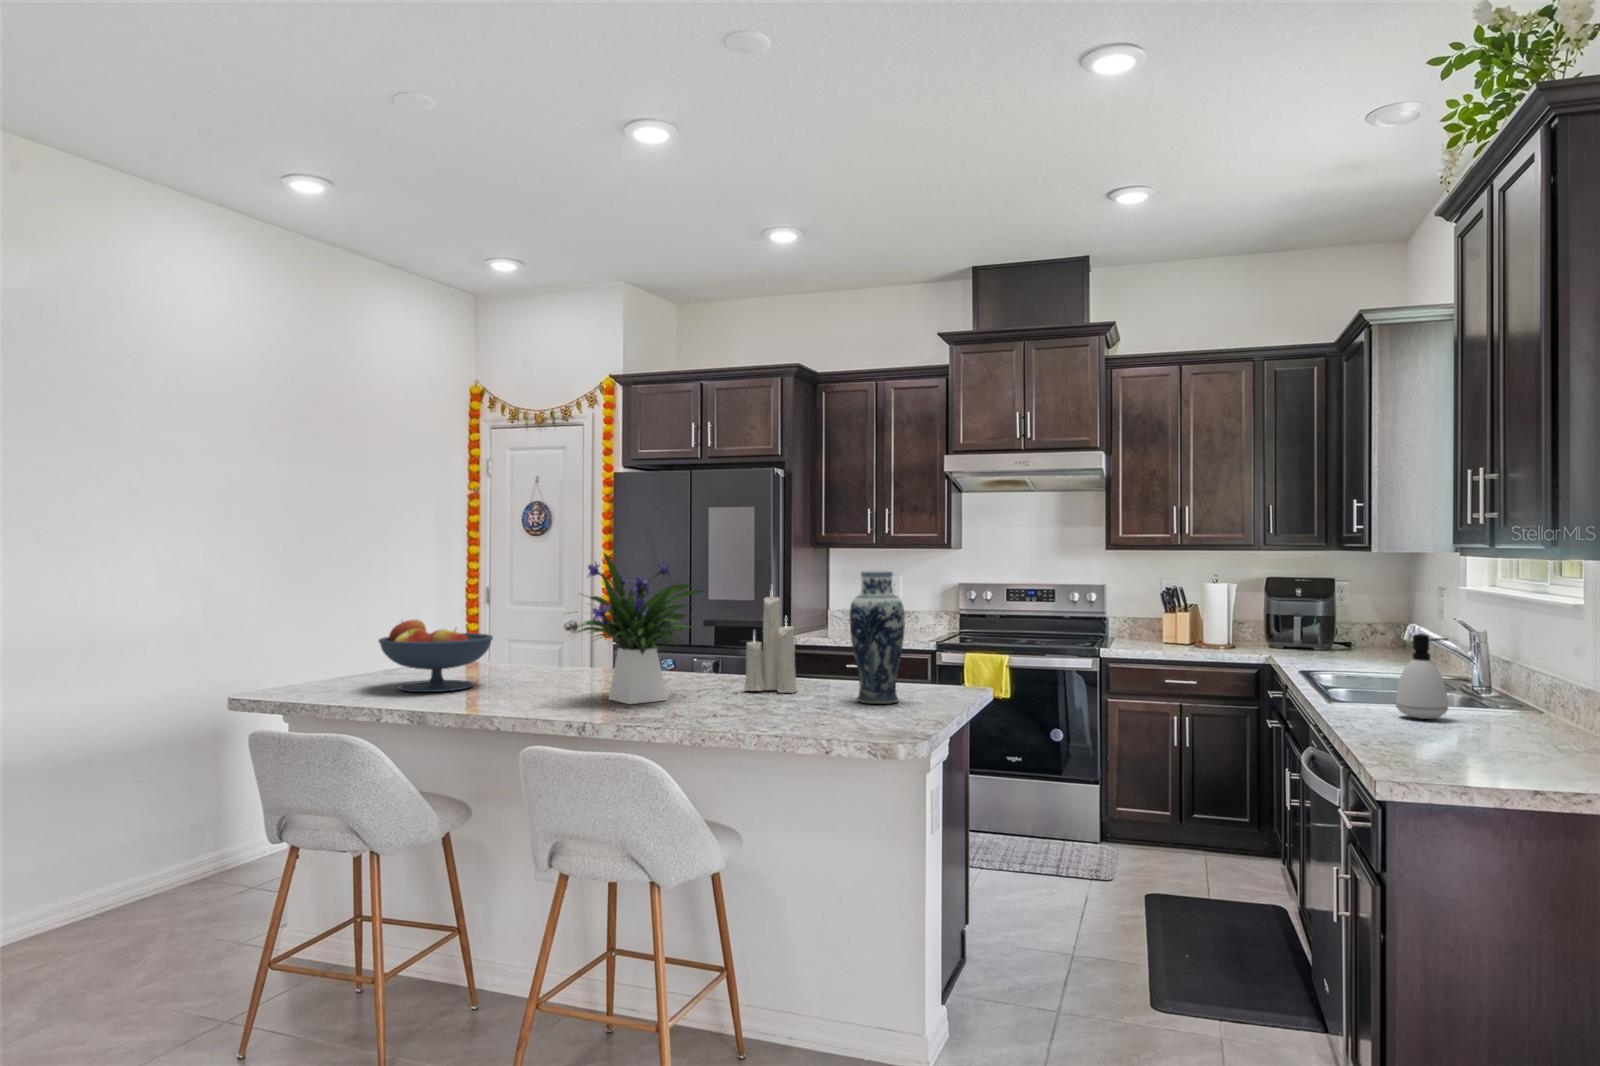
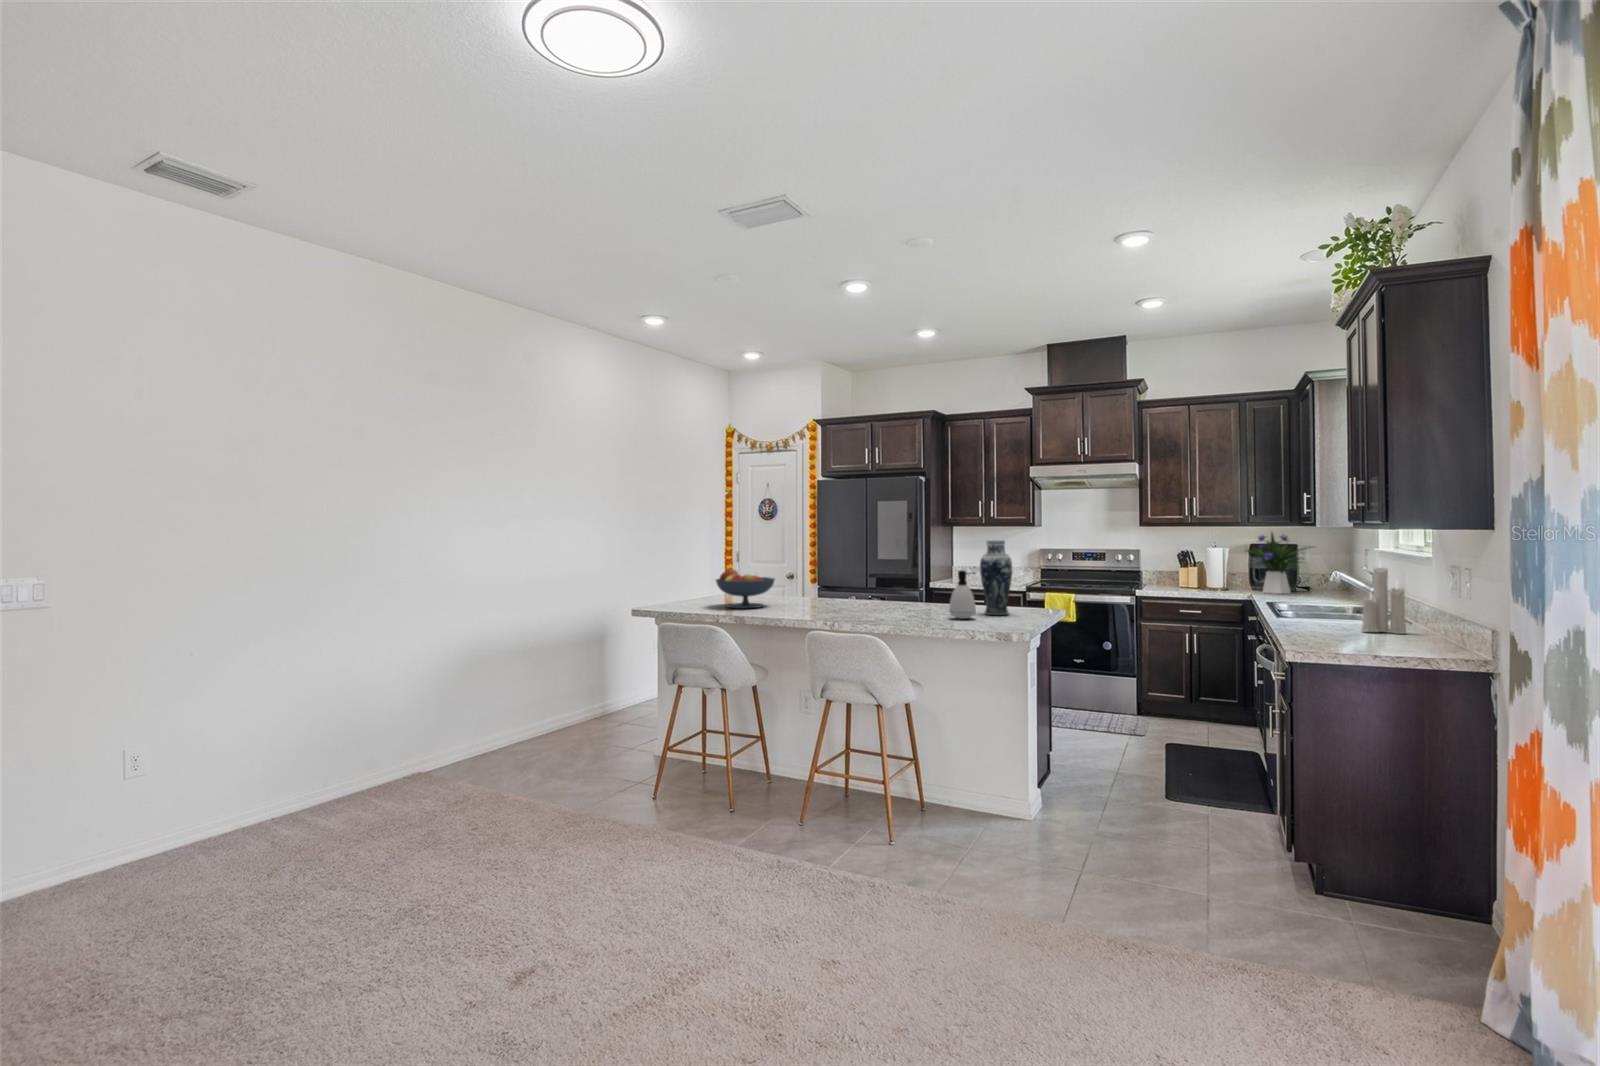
flower arrangement: present [569,554,702,704] -> present [1246,533,1310,594]
candle: present [744,596,797,693] -> present [1361,567,1406,634]
soap dispenser: present [1396,634,1448,719] -> present [949,570,976,619]

